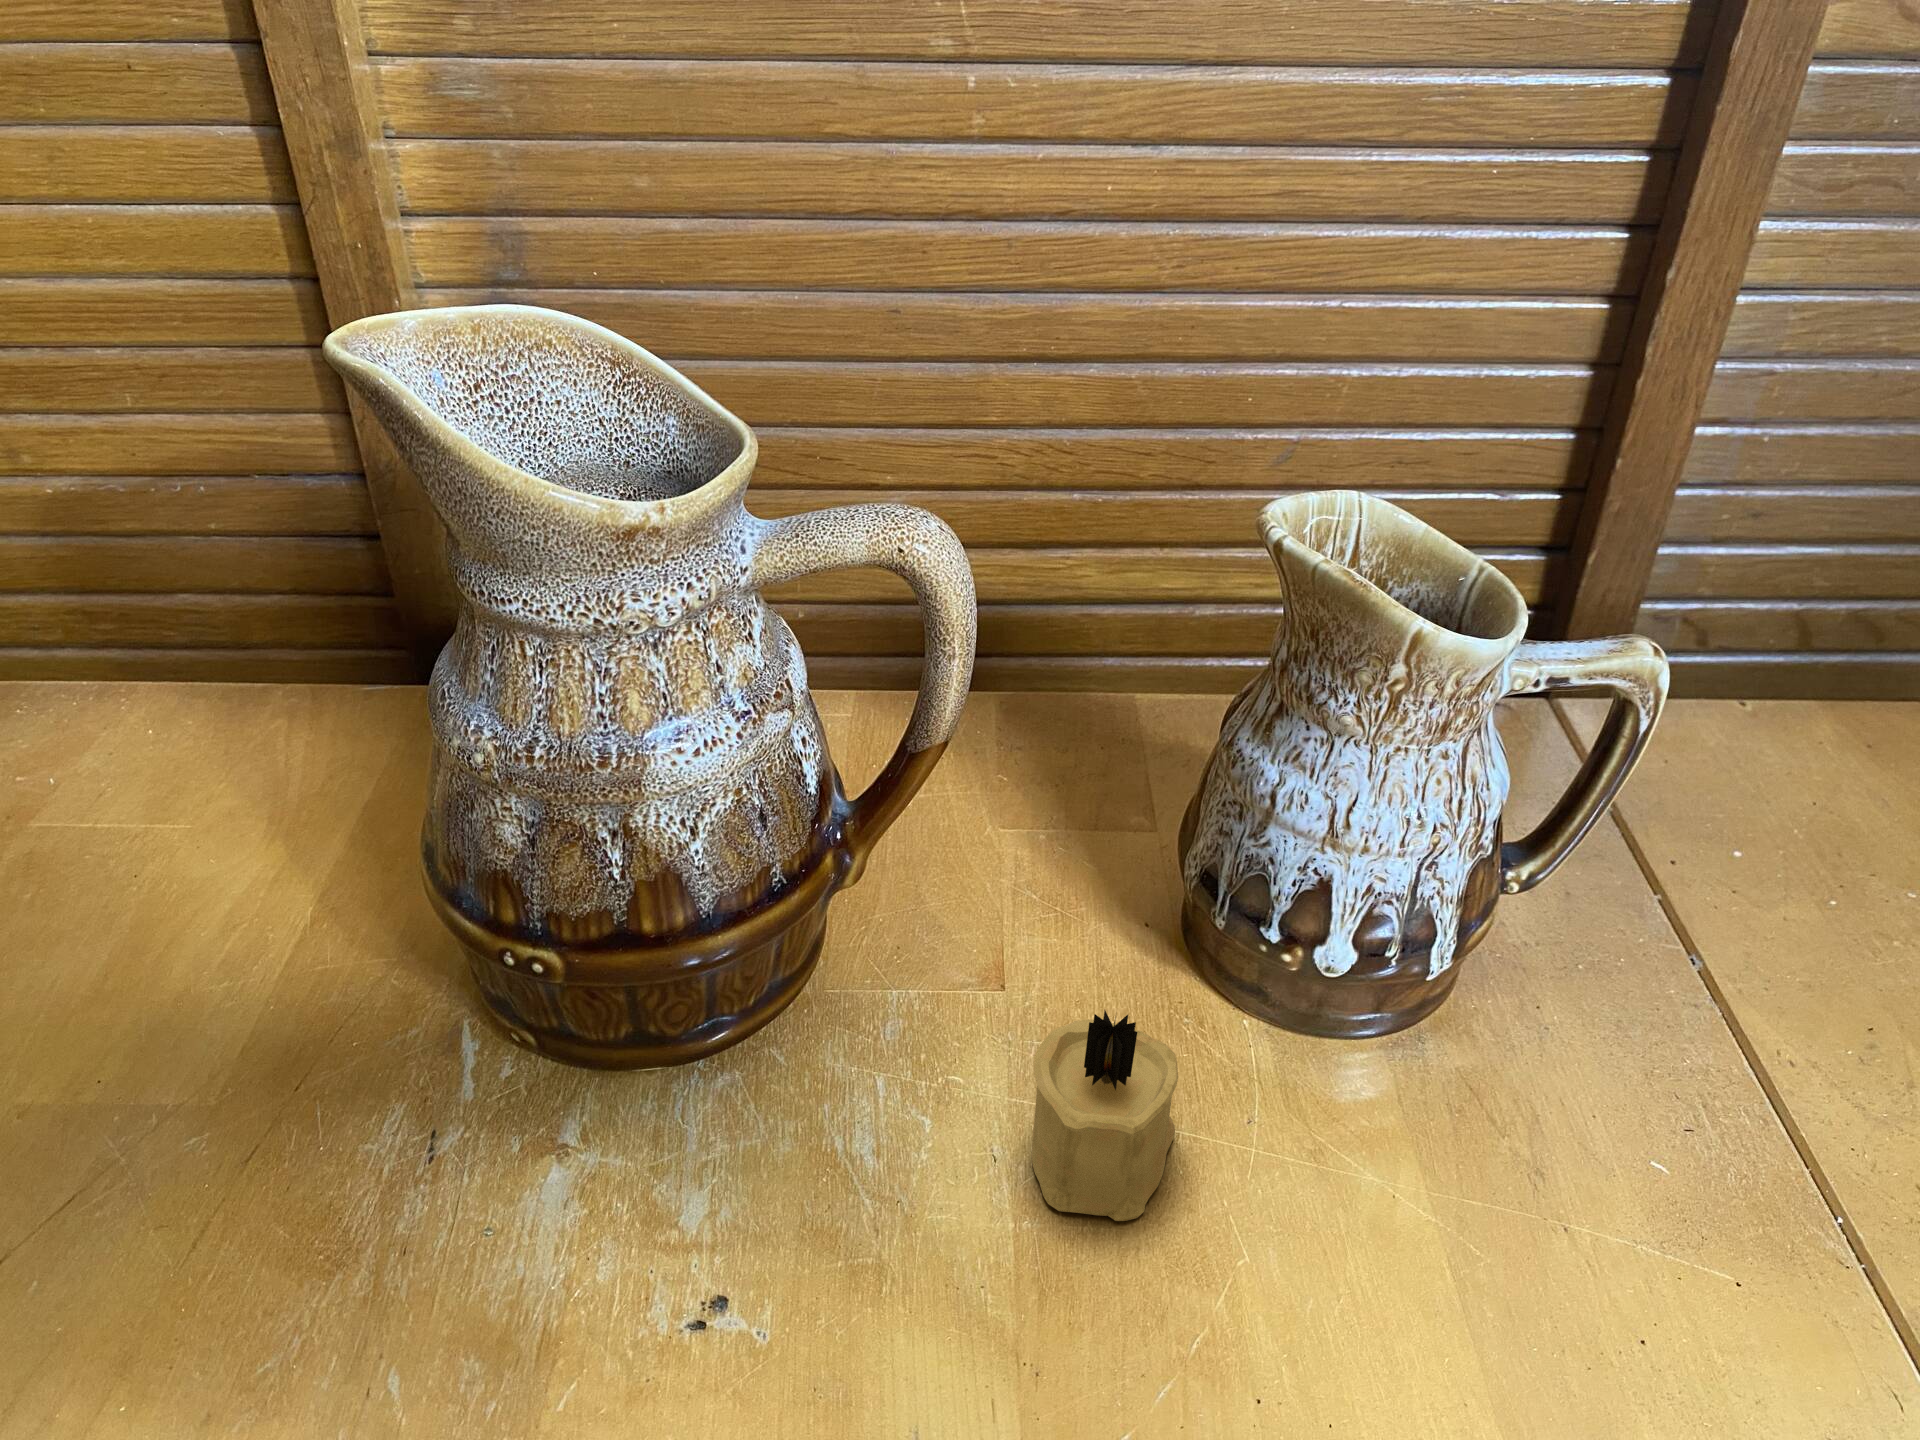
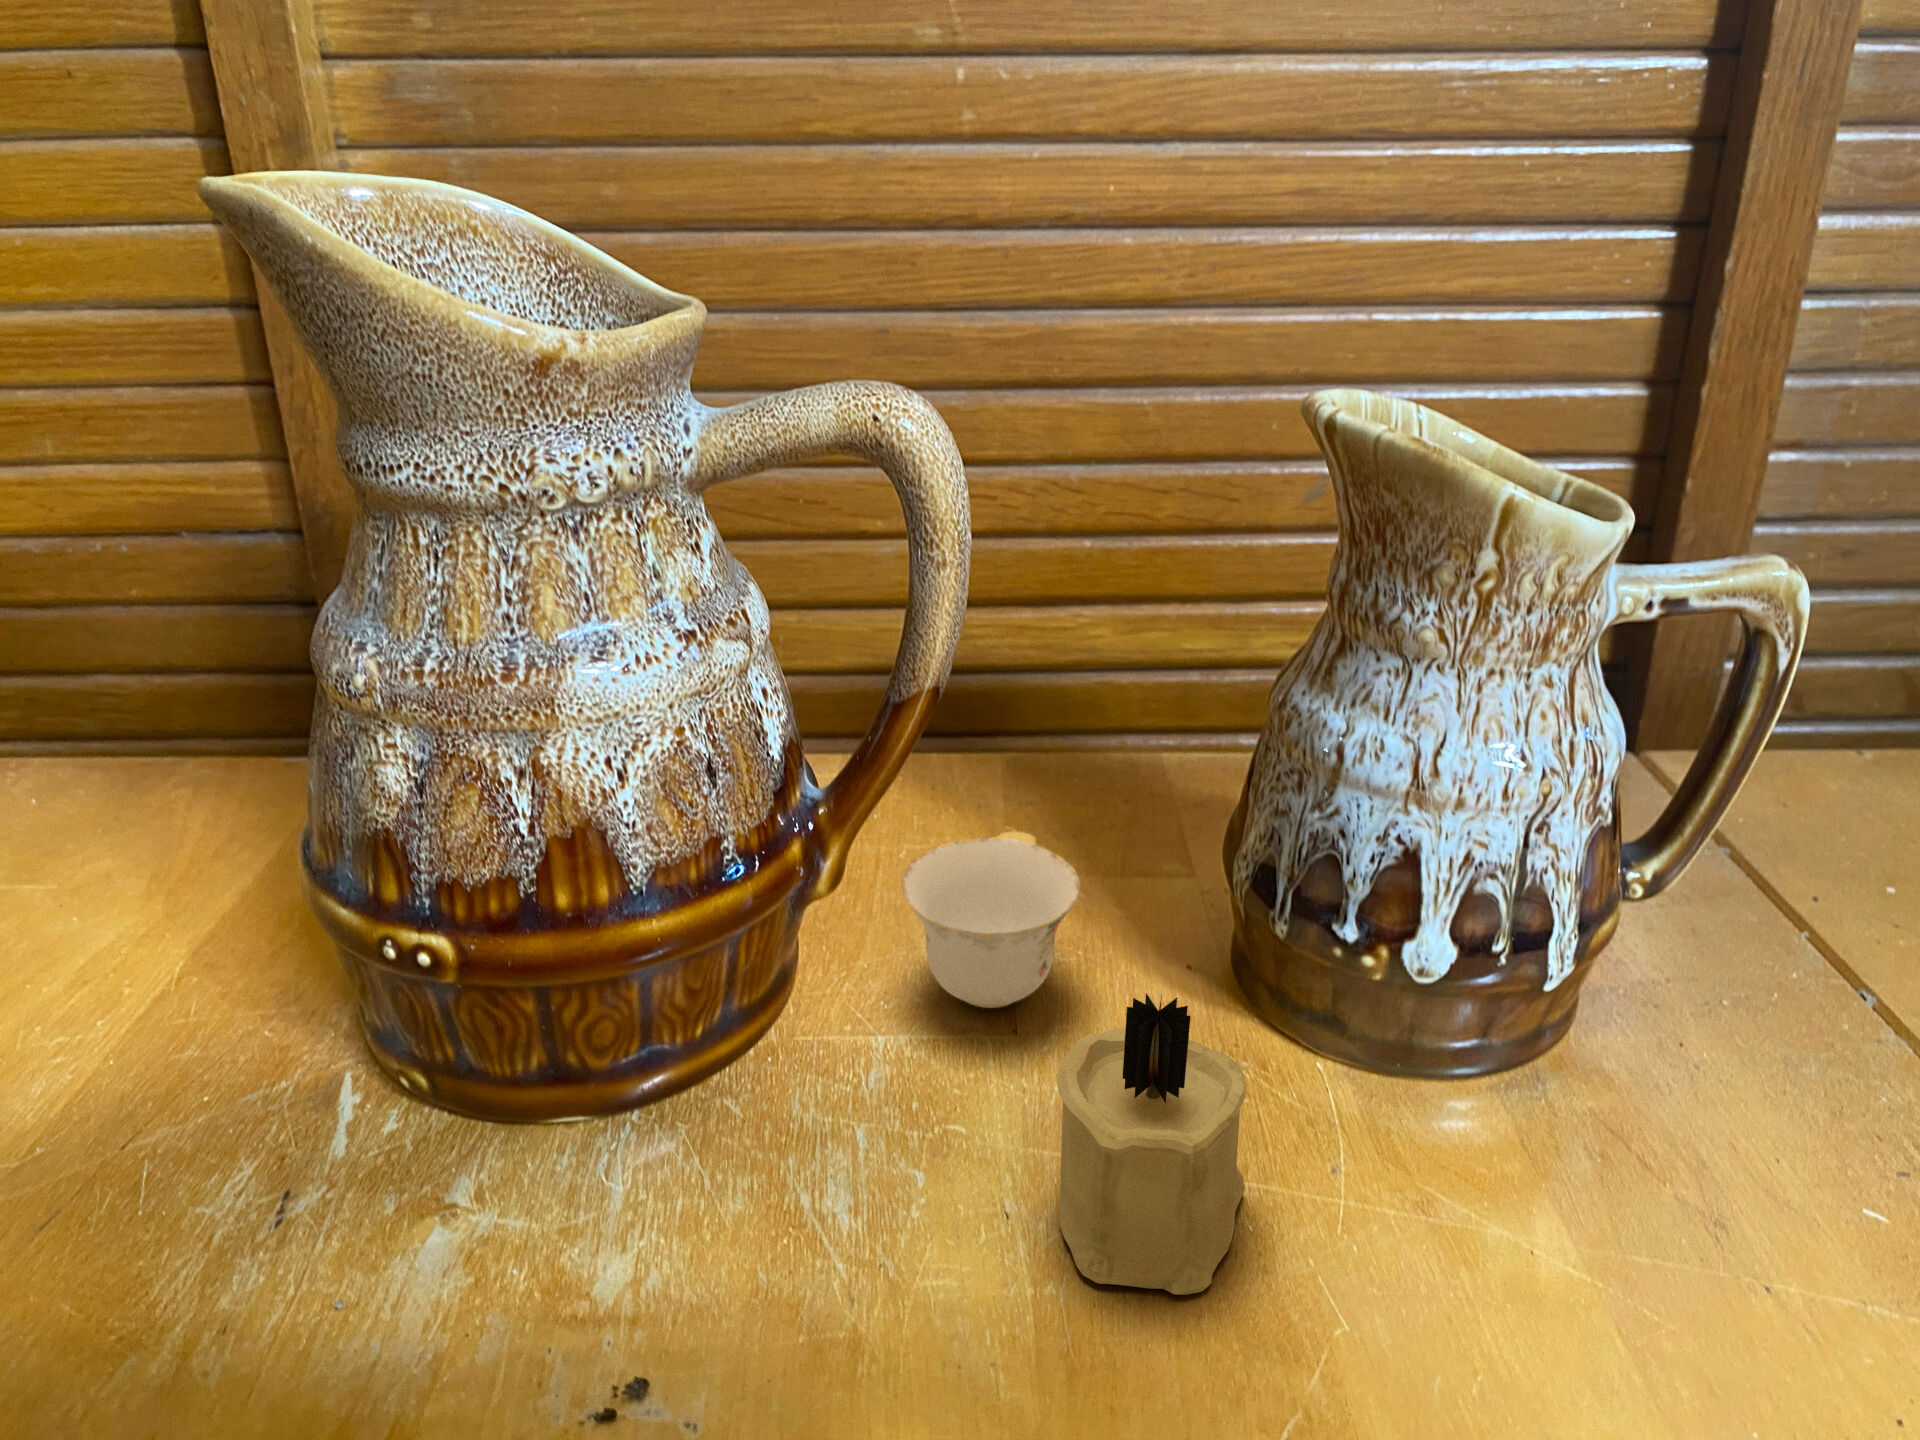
teacup: none [909,810,1058,964] -> present [902,832,1080,1008]

